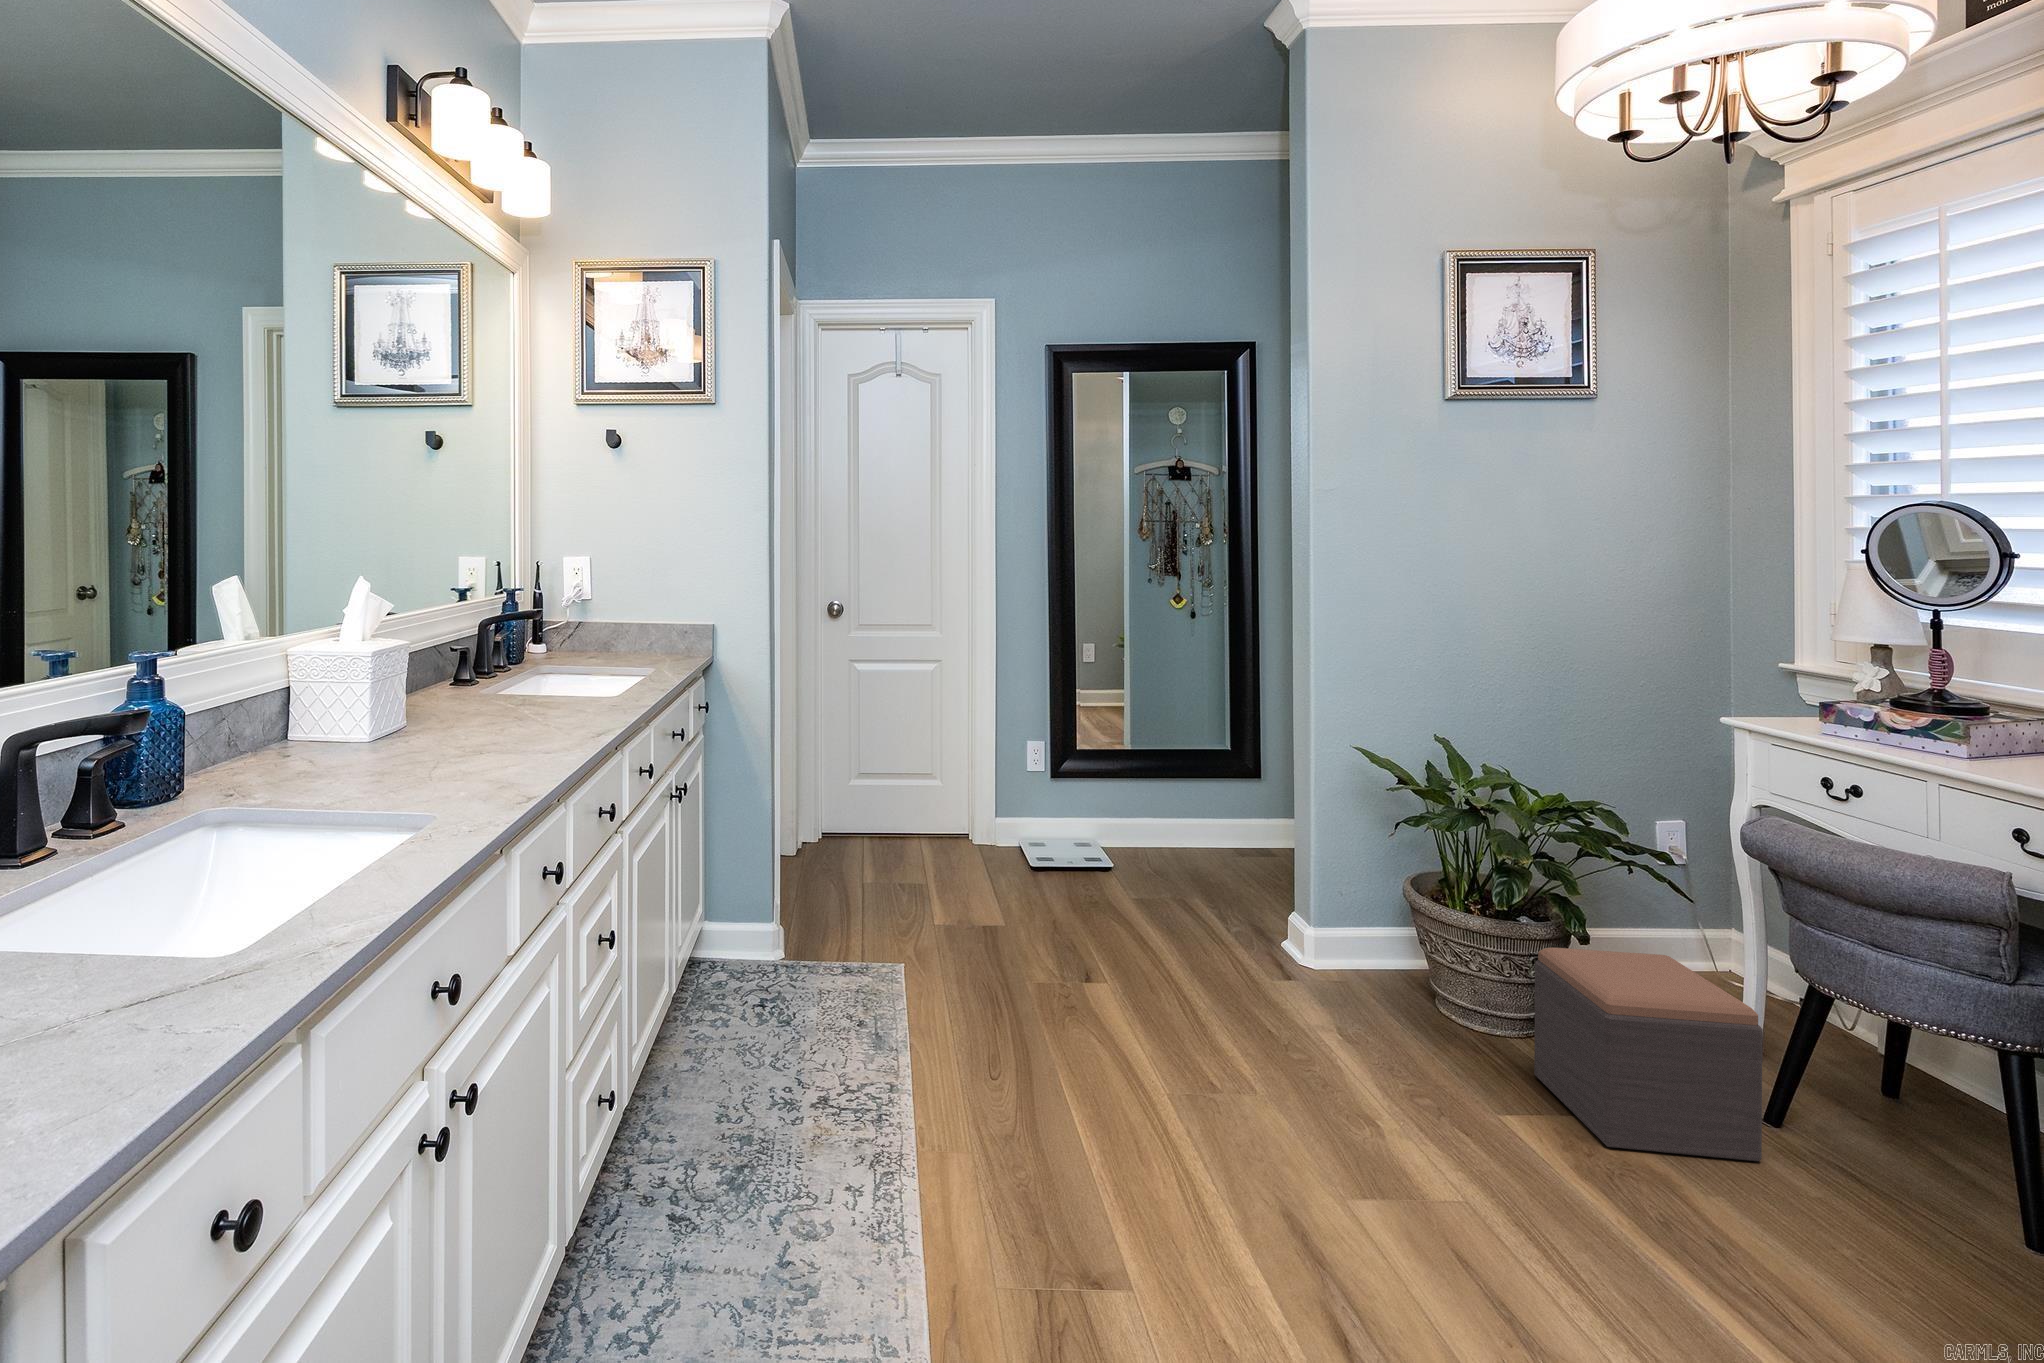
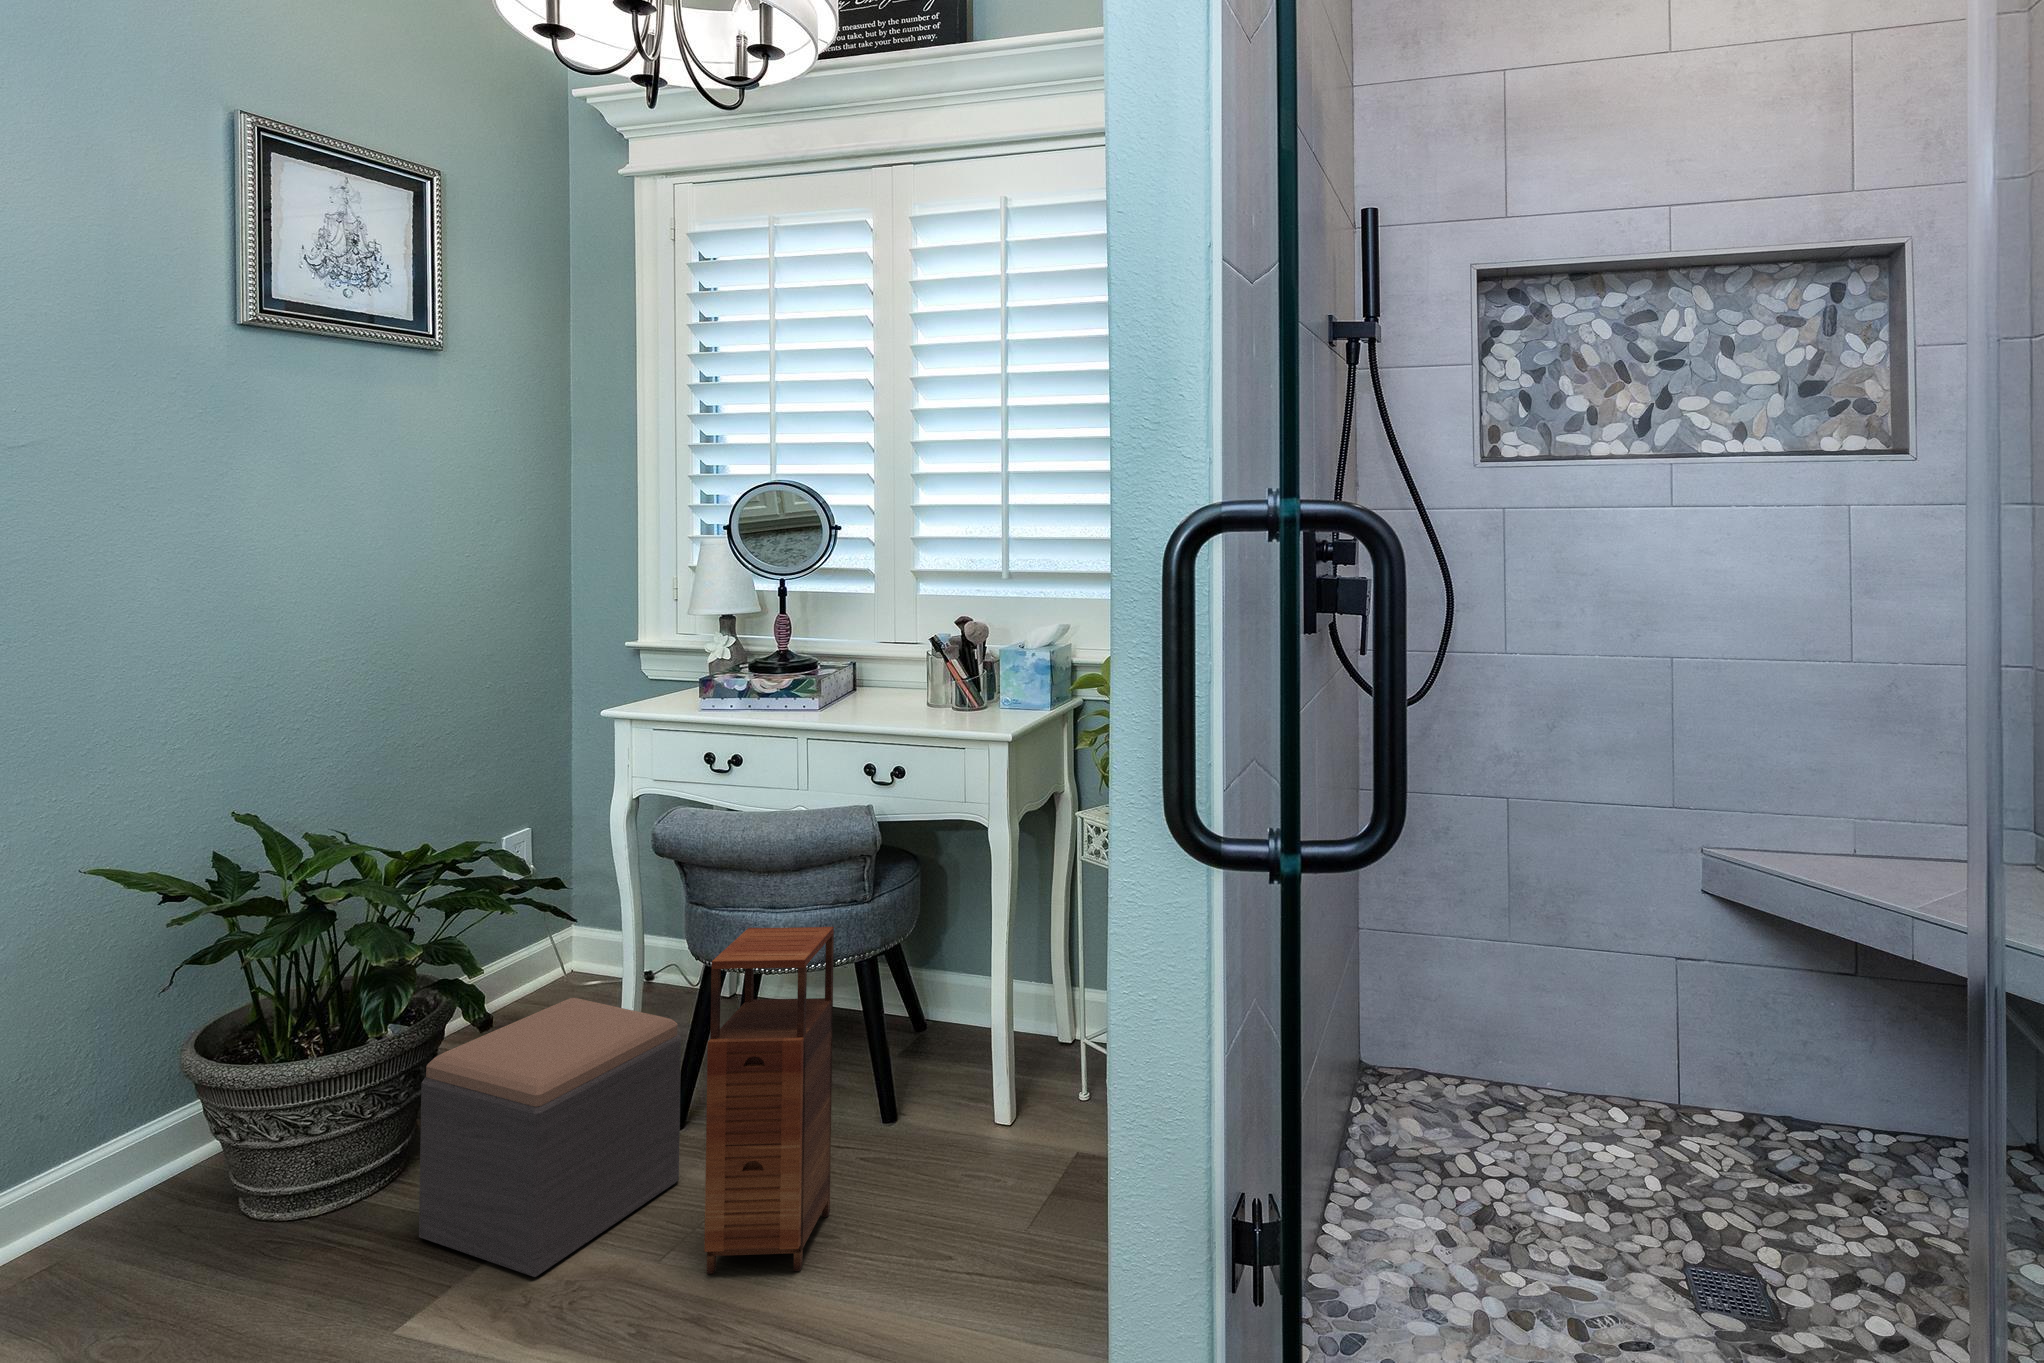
storage cabinet: none [1753,947,1925,1297] -> present [704,927,834,1274]

